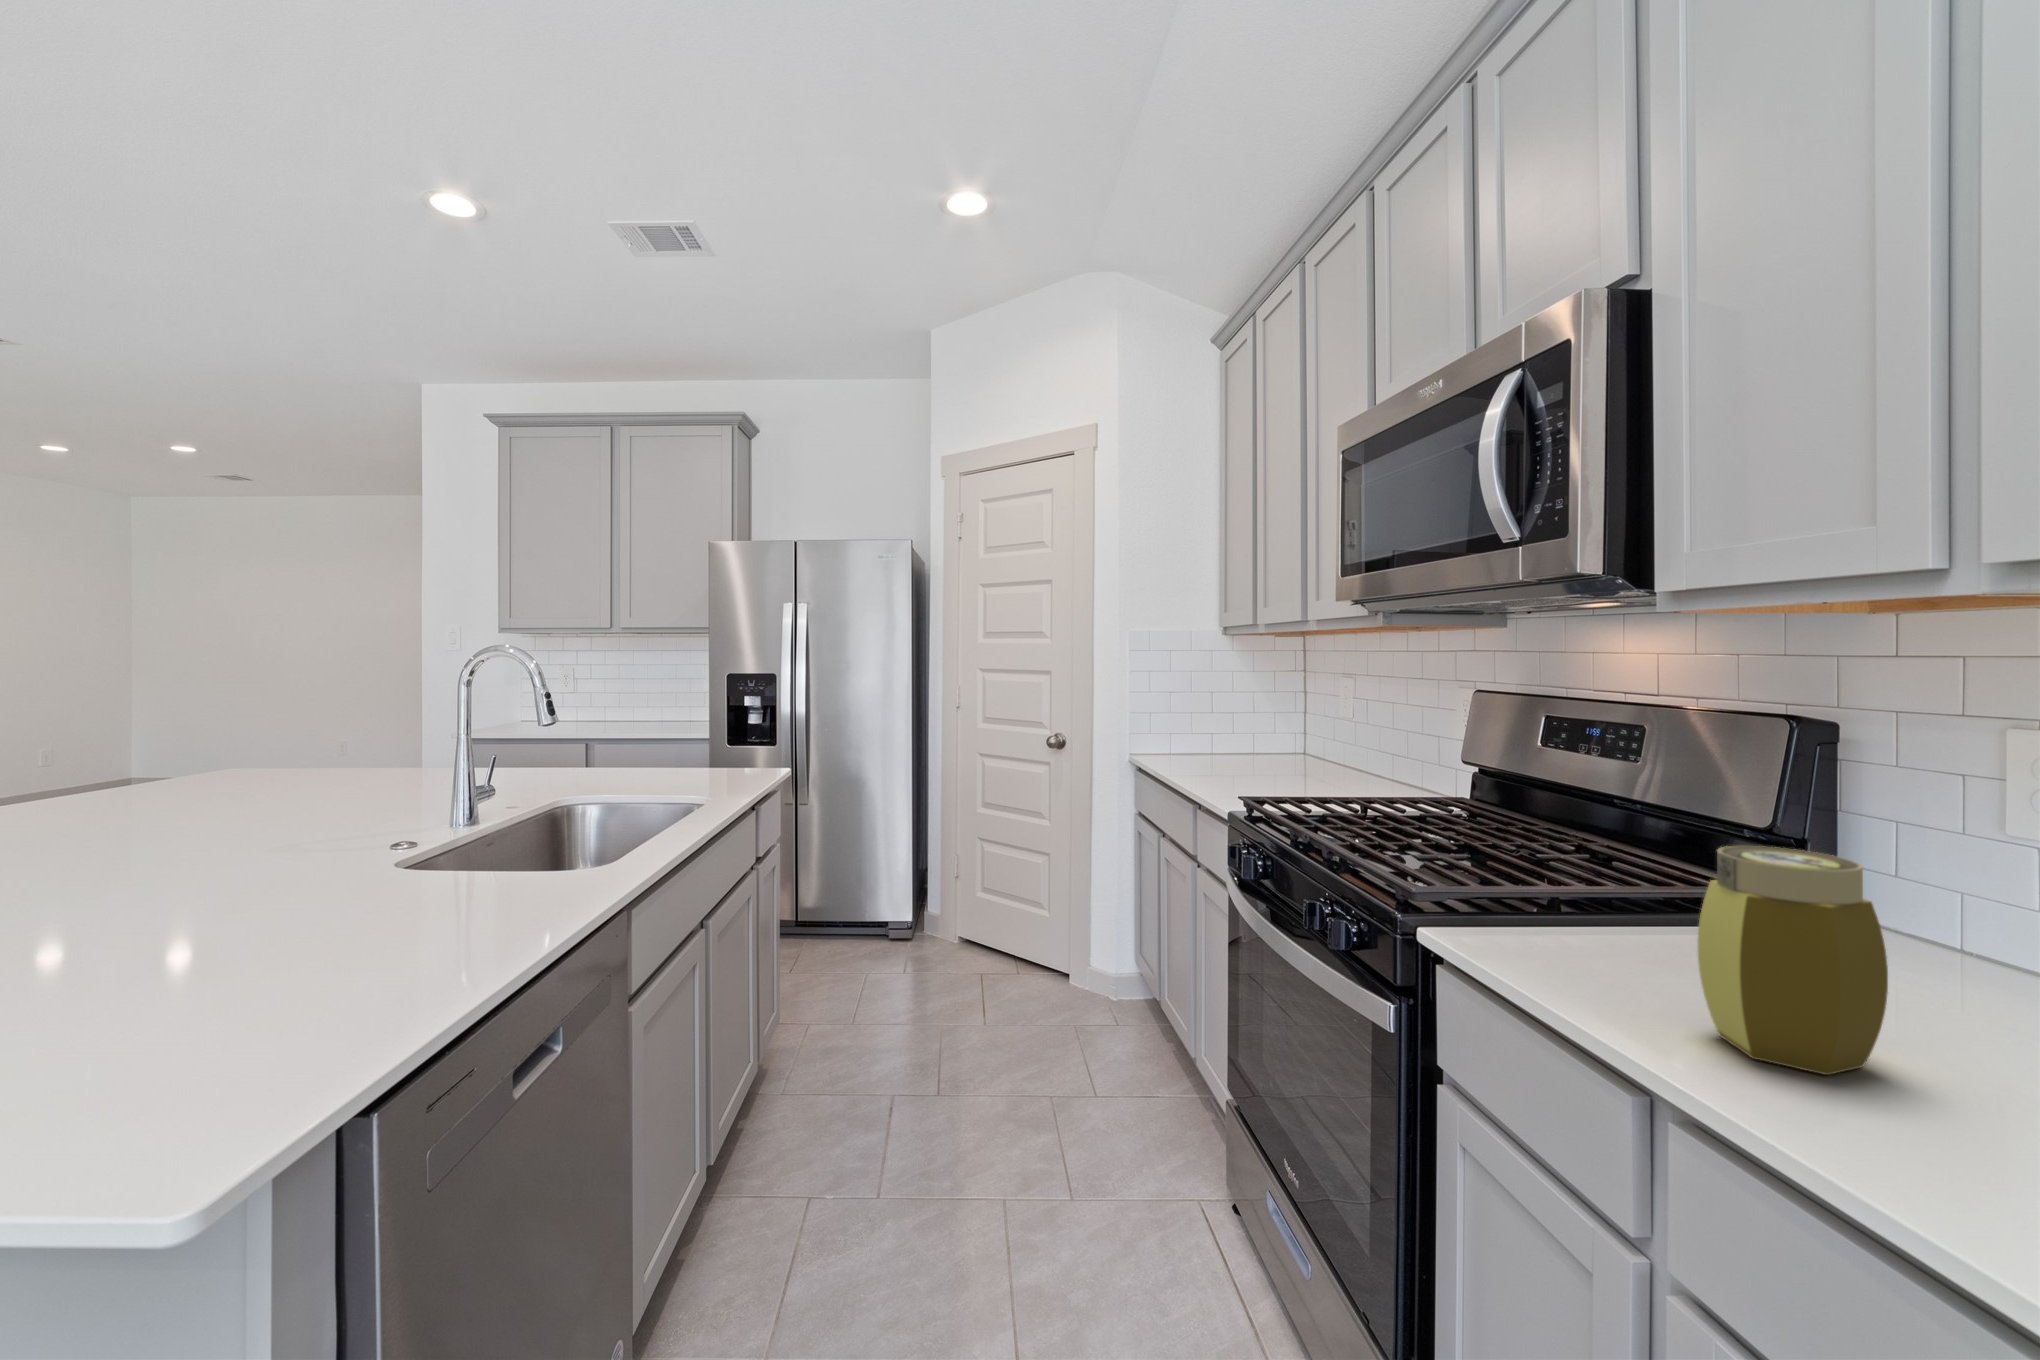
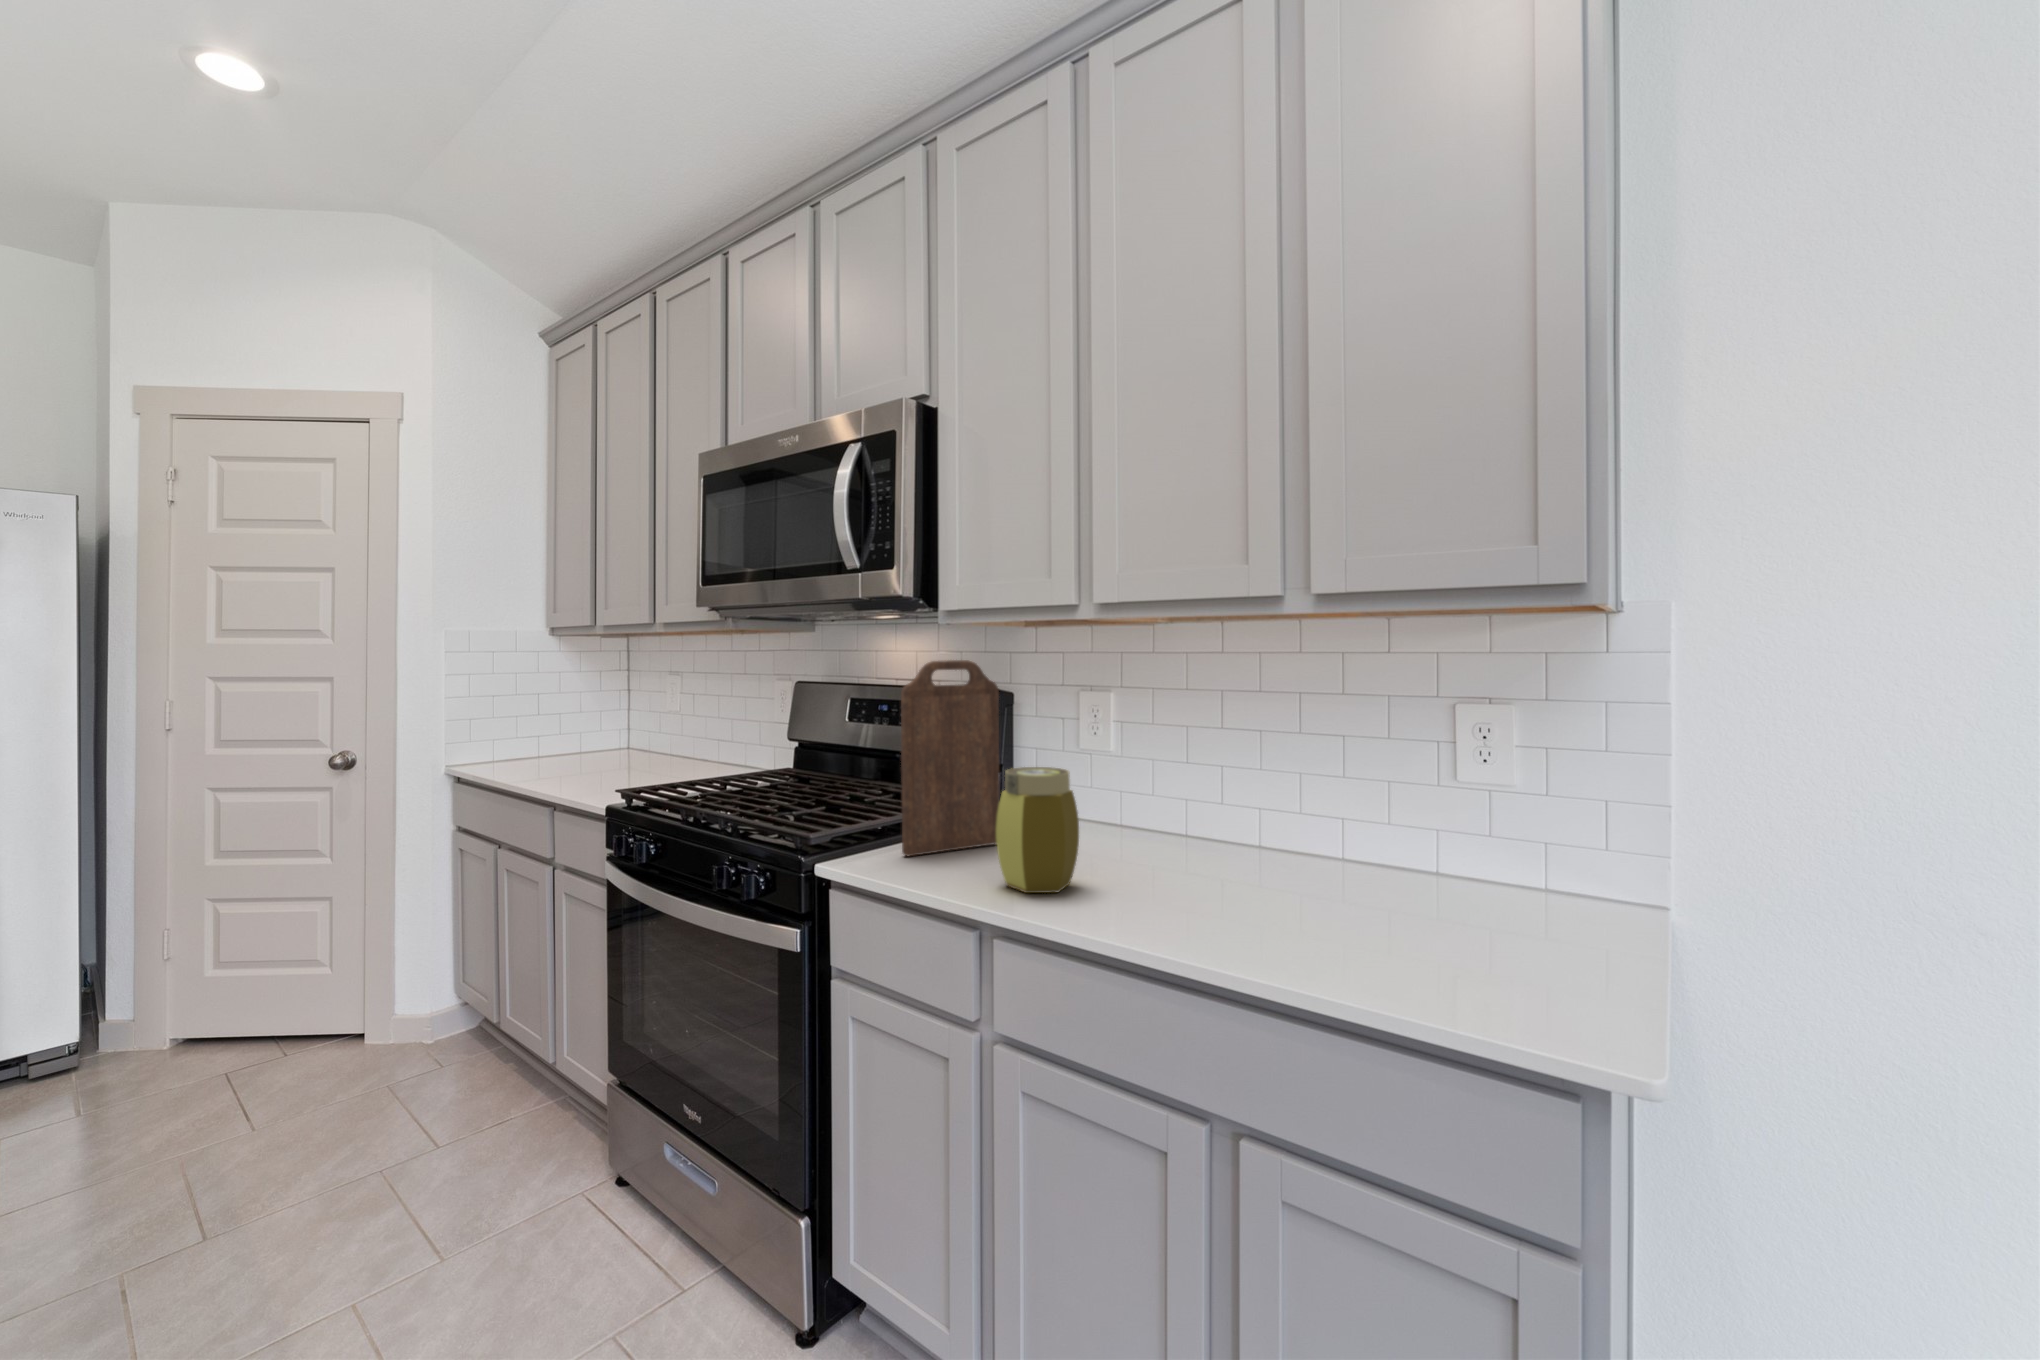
cutting board: none [1556,666,1754,961] -> present [901,660,999,856]

